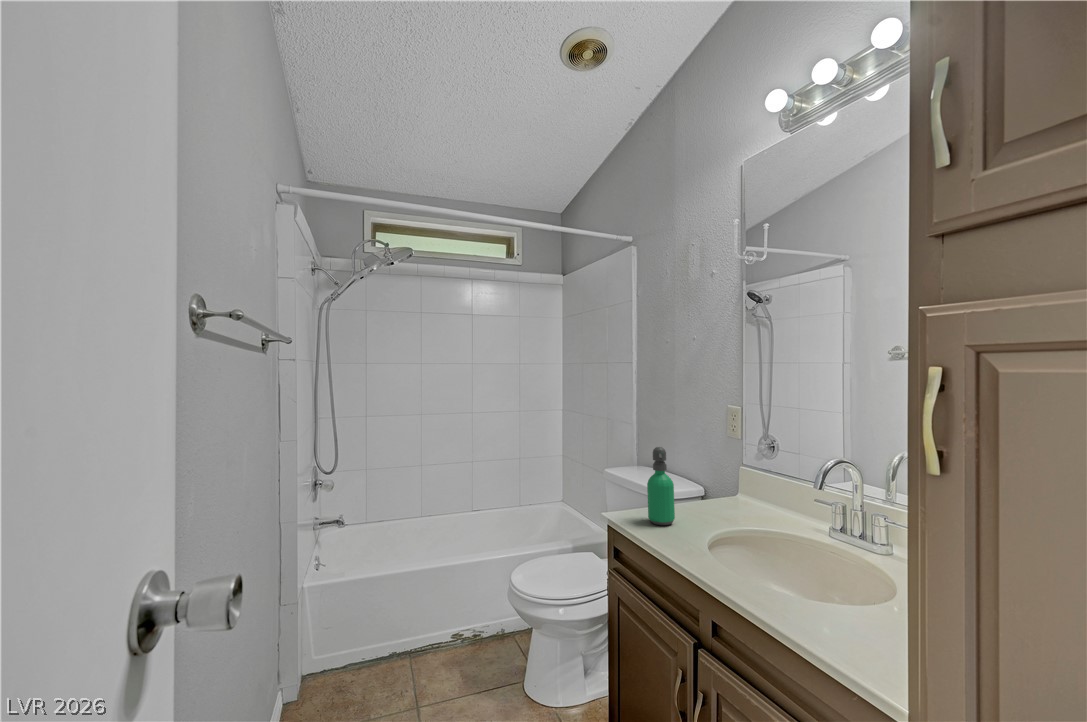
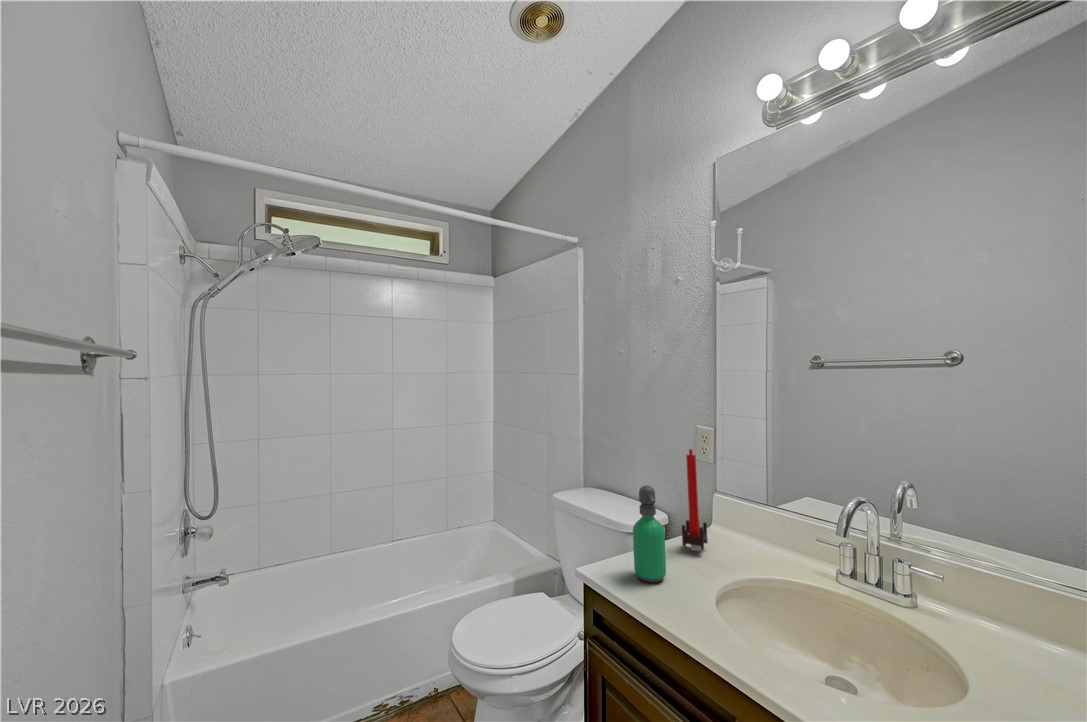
candle: none [699,422,724,510] -> present [682,449,708,551]

